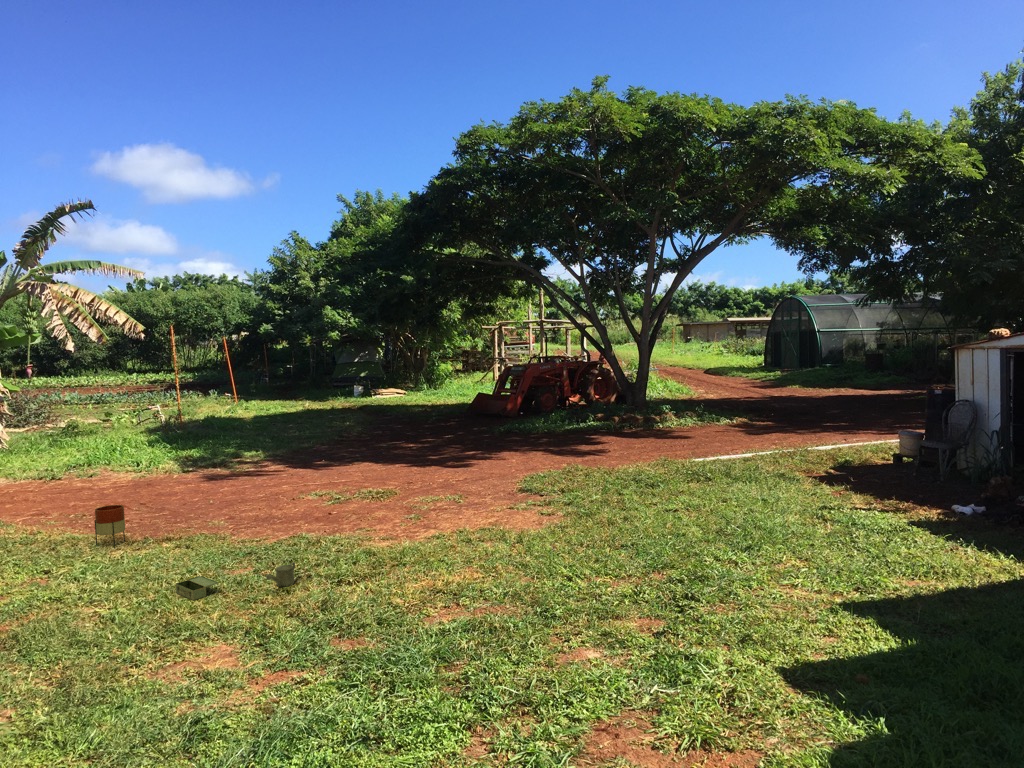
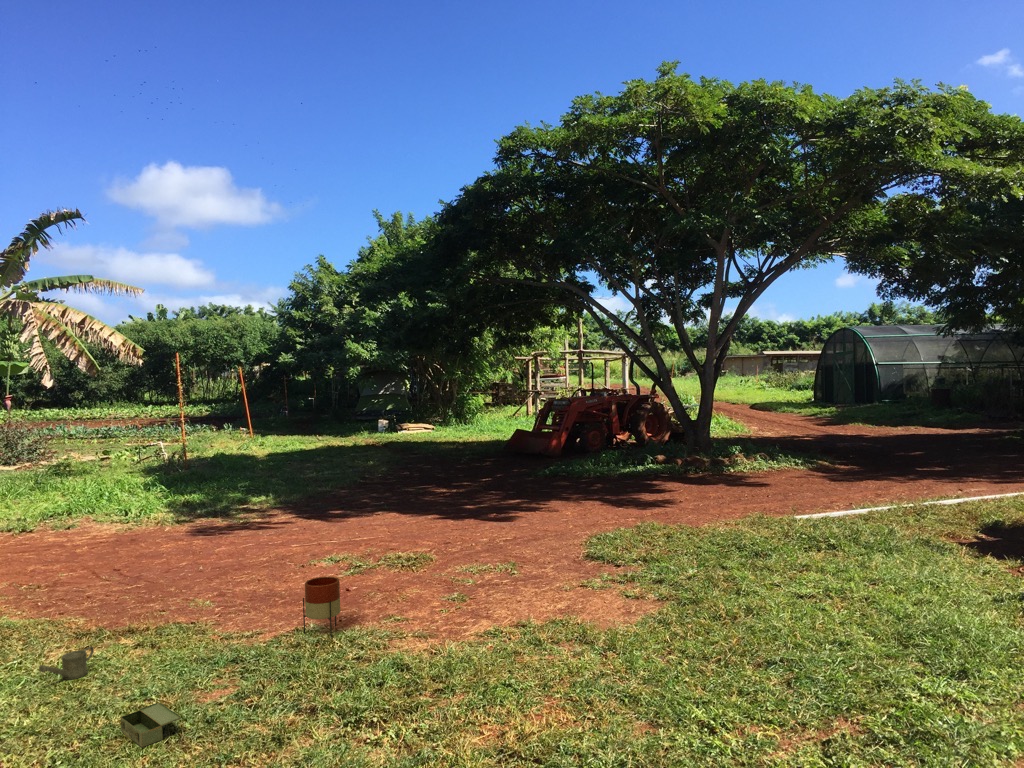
planter: present [95,505,125,548] -> present [303,577,341,637]
watering can: present [266,562,295,587] -> present [39,646,94,680]

